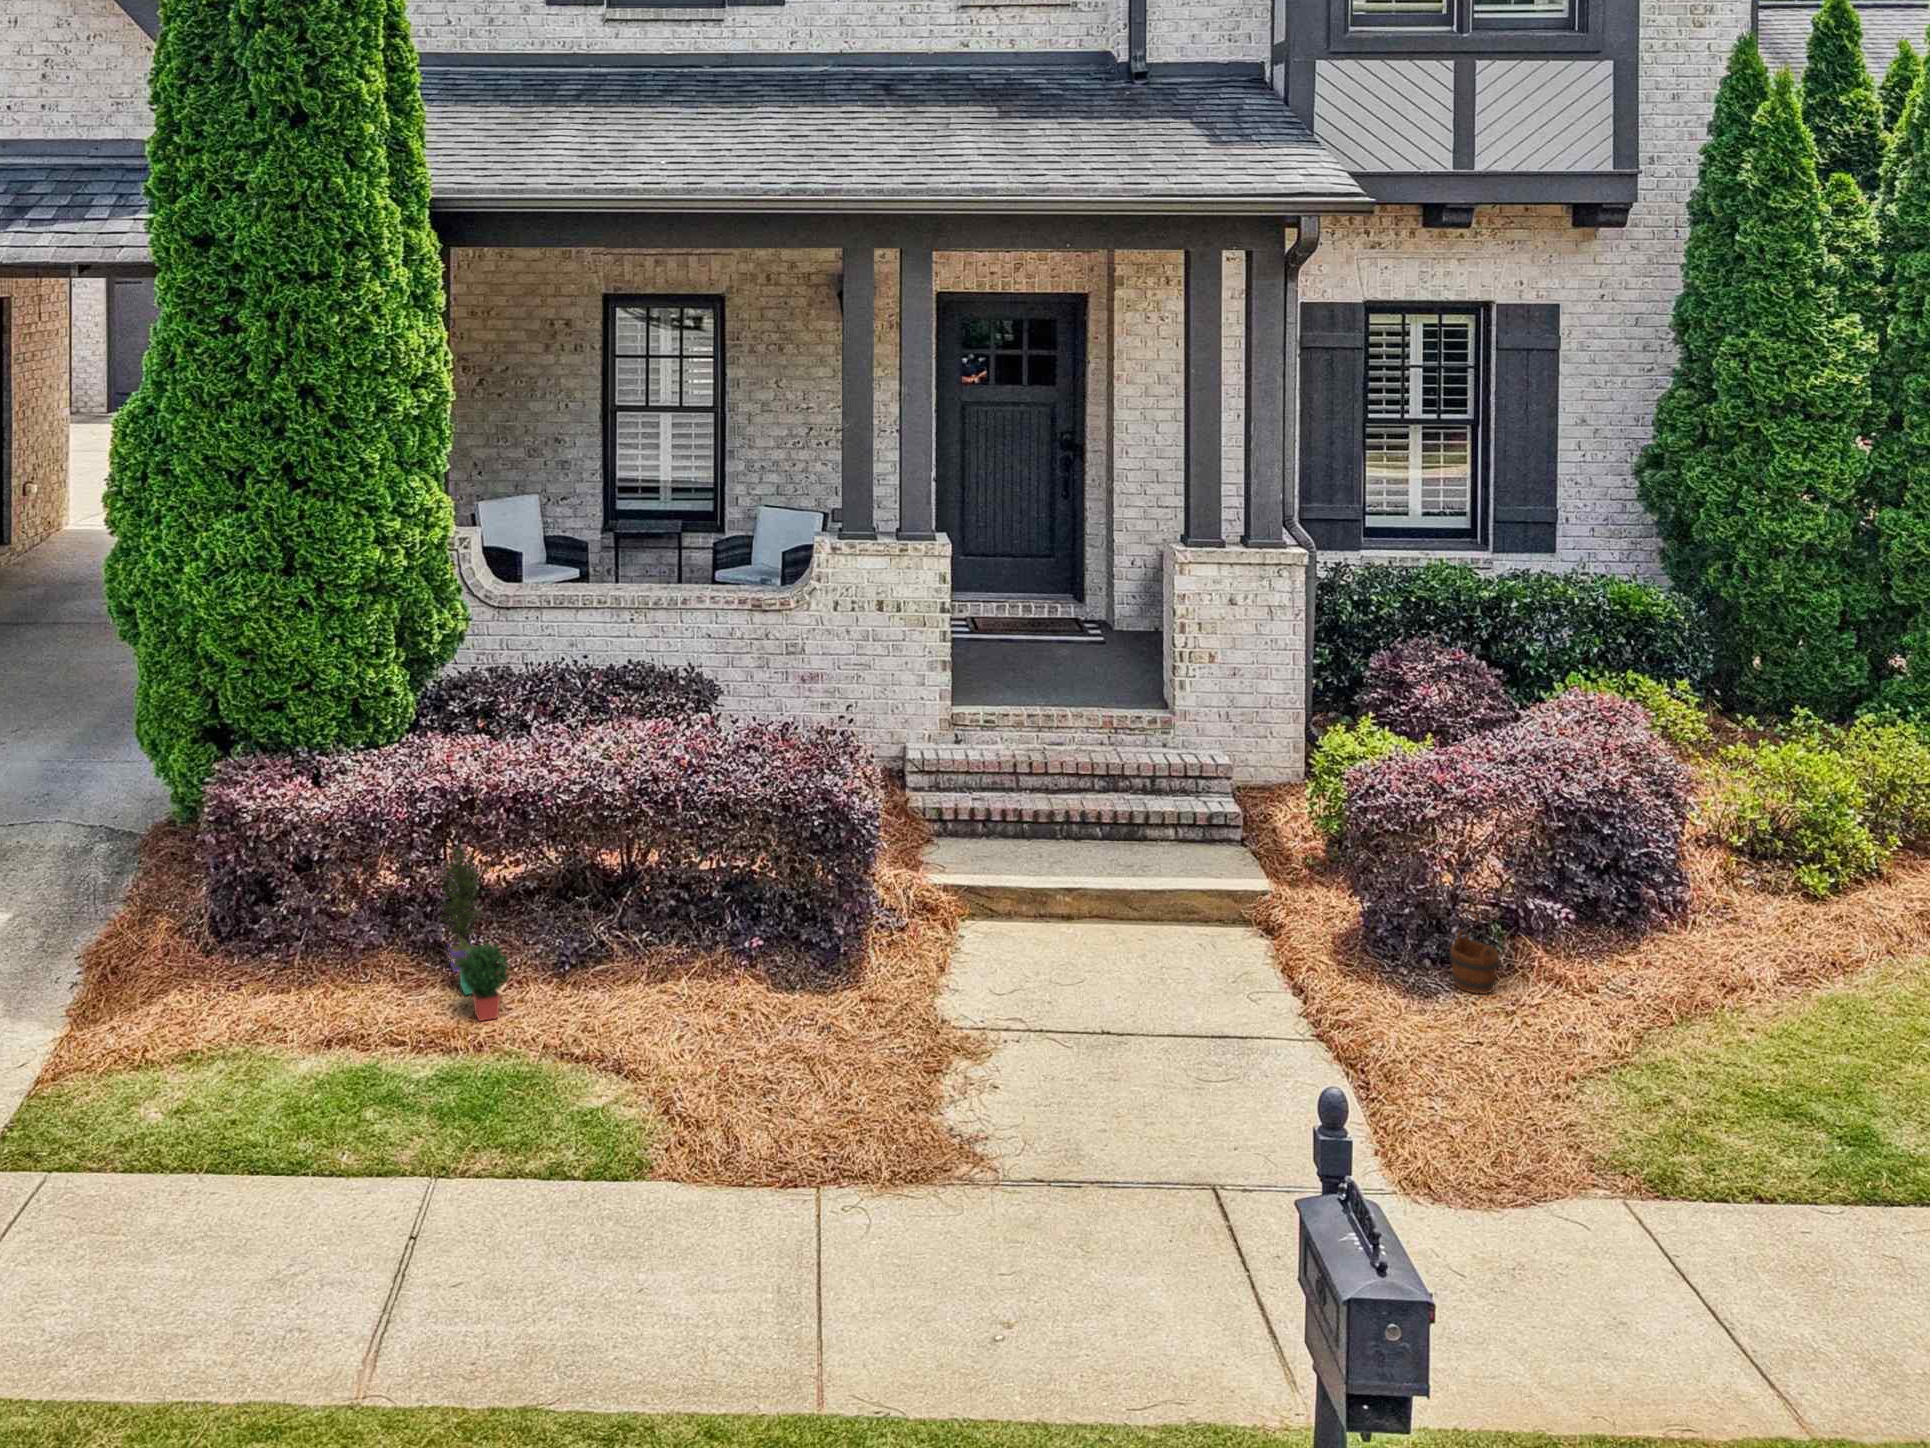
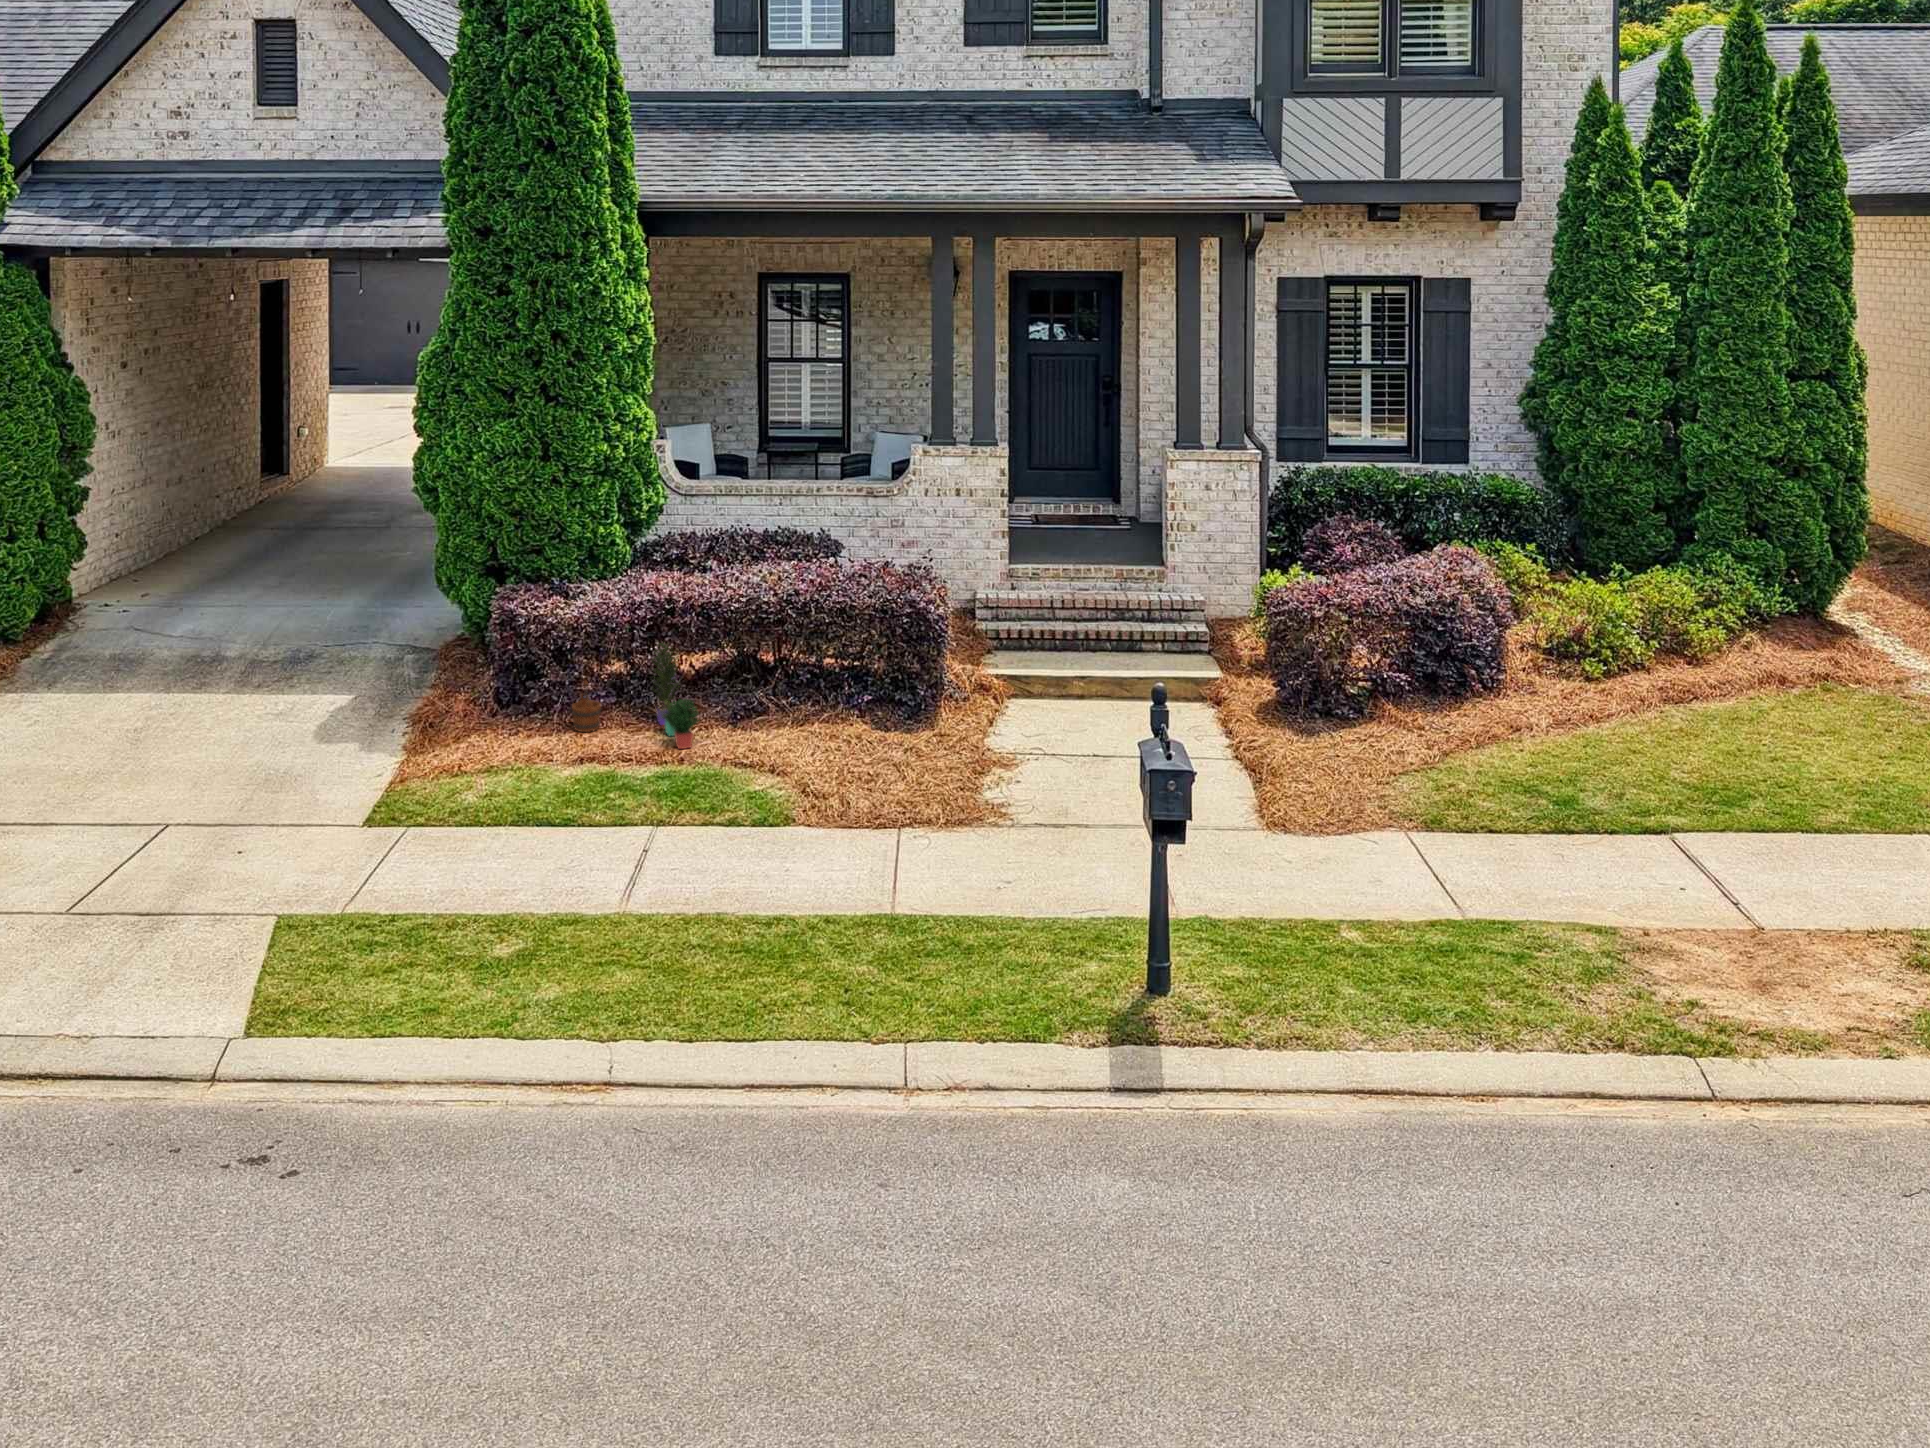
wooden bucket: present [1450,913,1499,994] -> present [572,681,601,732]

